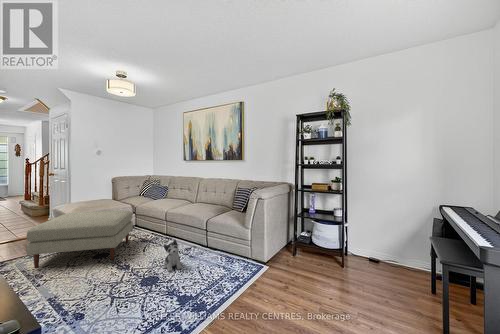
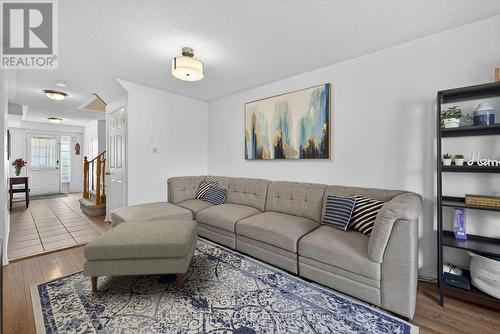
plush toy: present [163,240,182,272] -> none [251,271,278,320]

